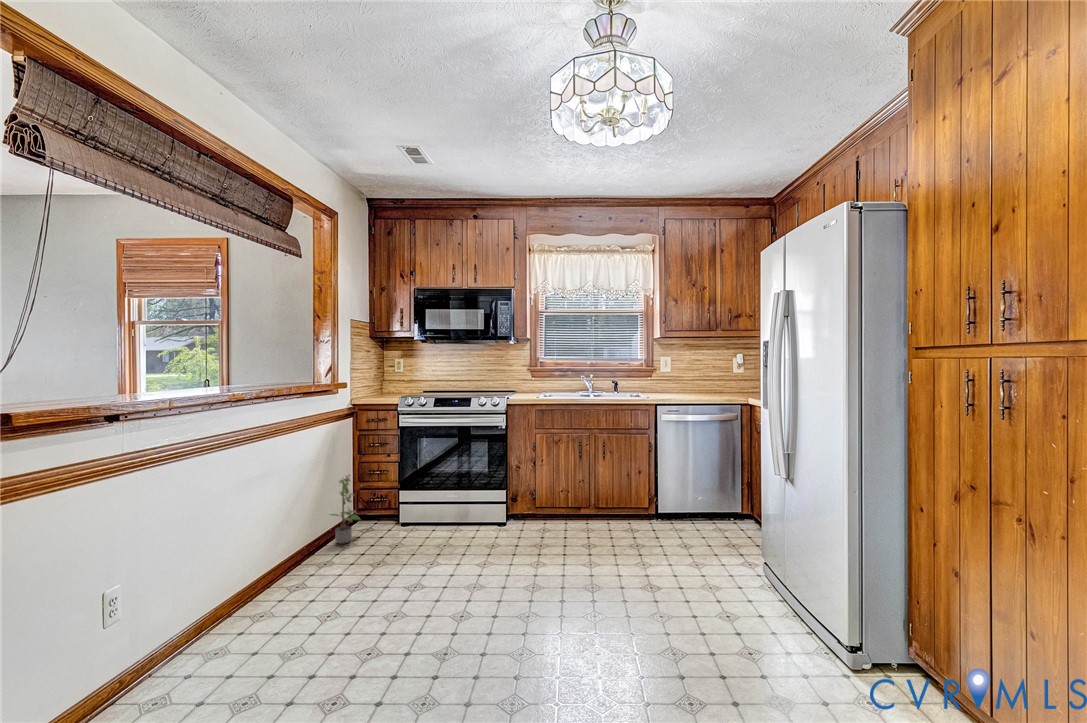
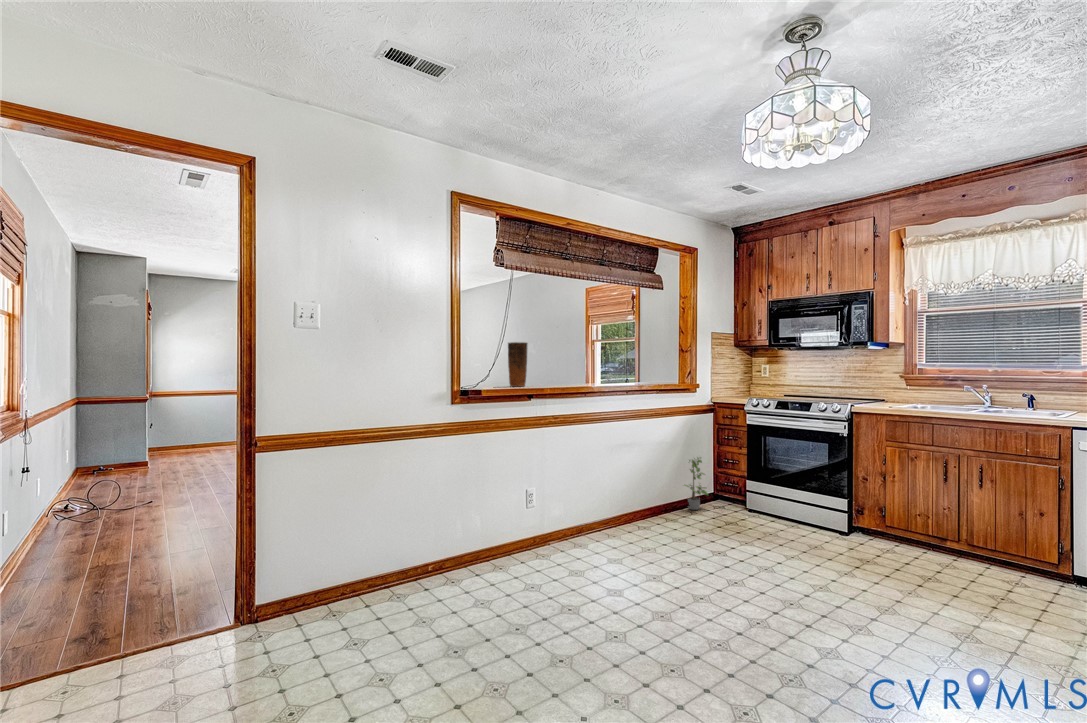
vase: none [43,313,101,407] -> present [508,342,527,387]

